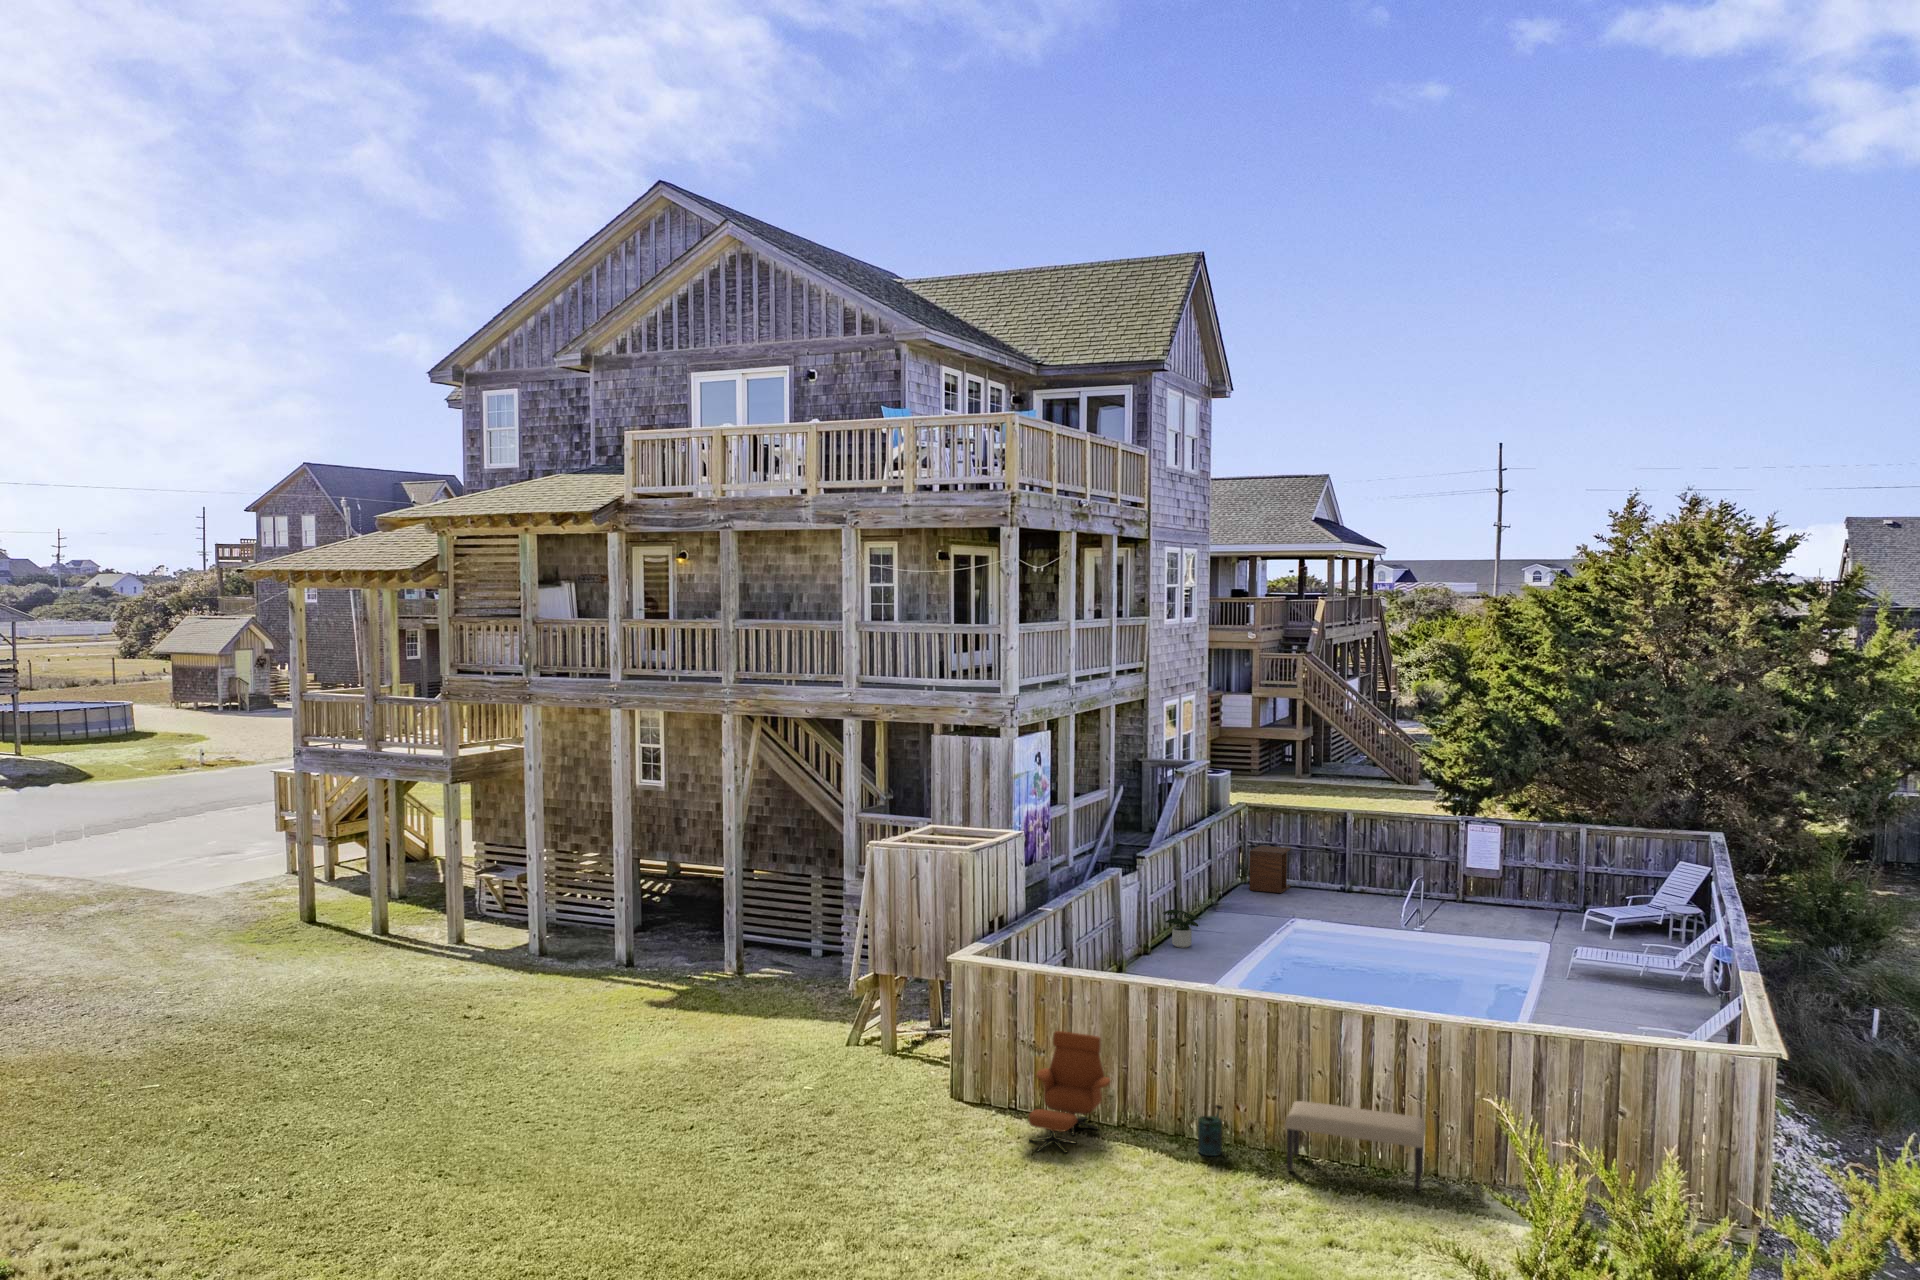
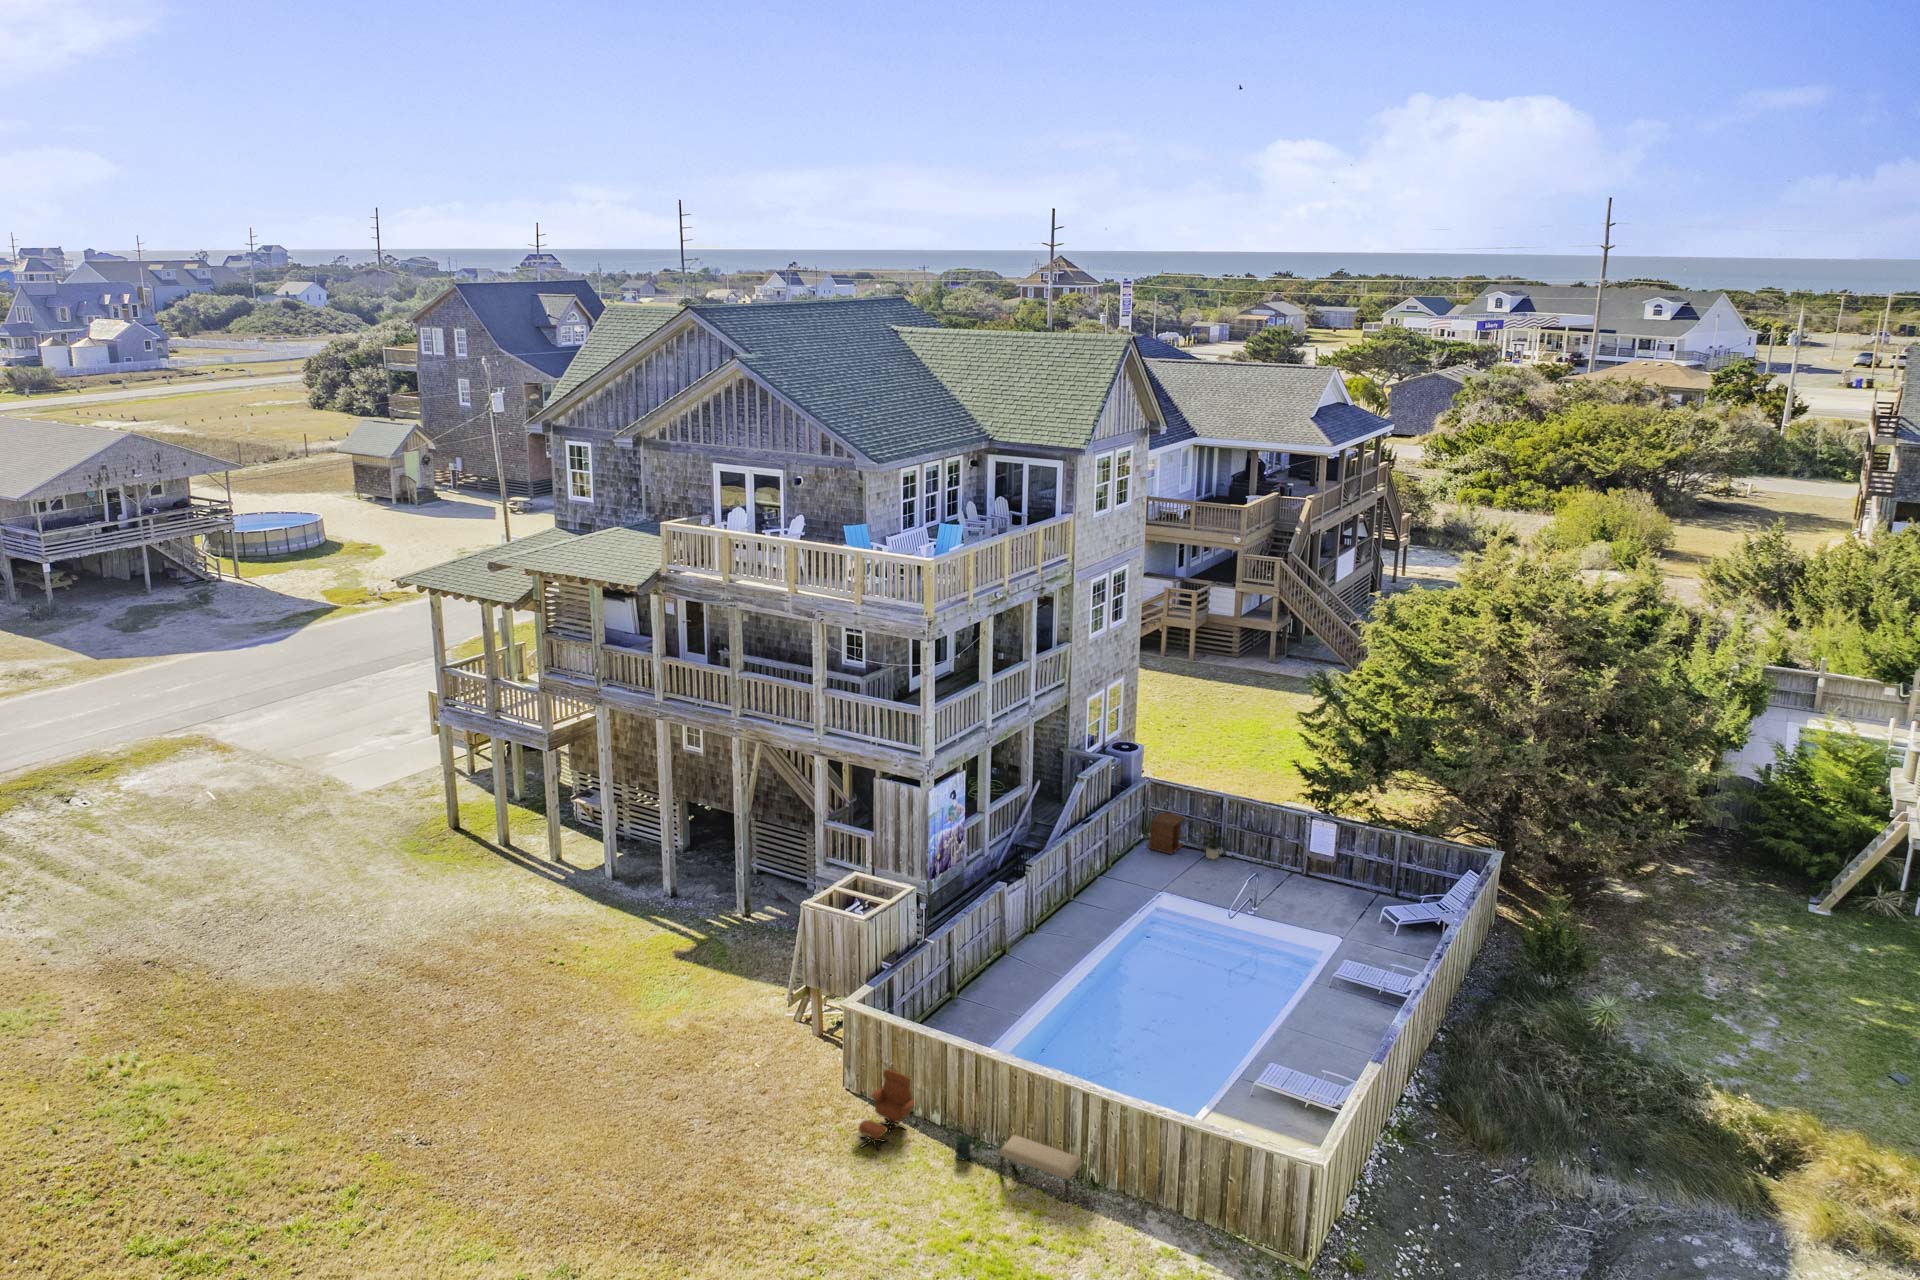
potted plant: present [1163,909,1201,948] -> present [1202,832,1226,859]

